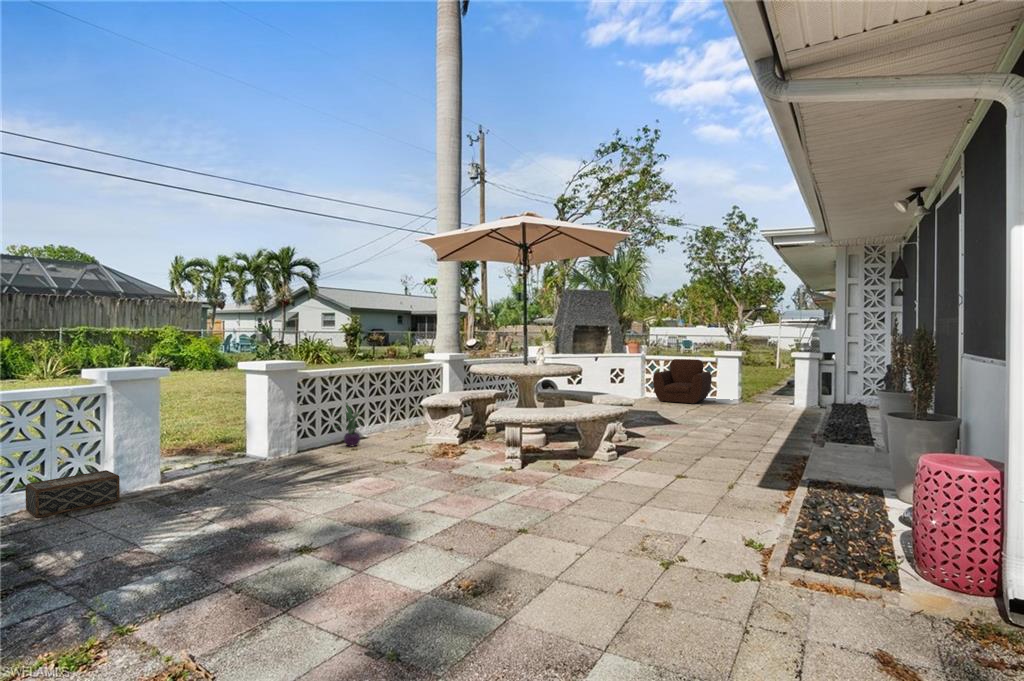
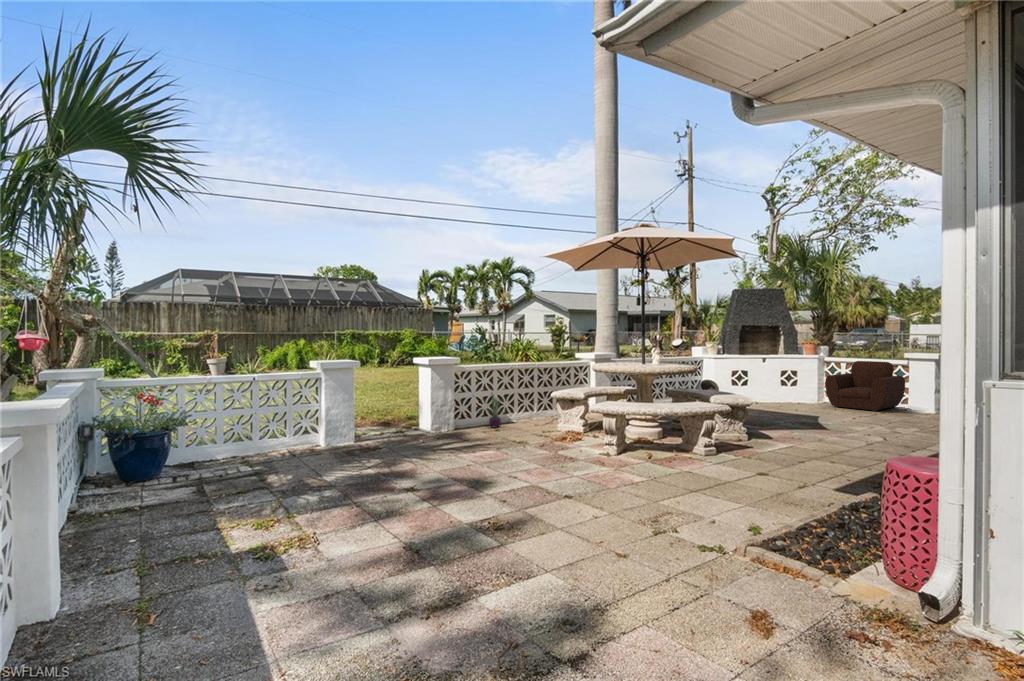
woven basket: present [26,470,120,518] -> none [279,429,328,454]

